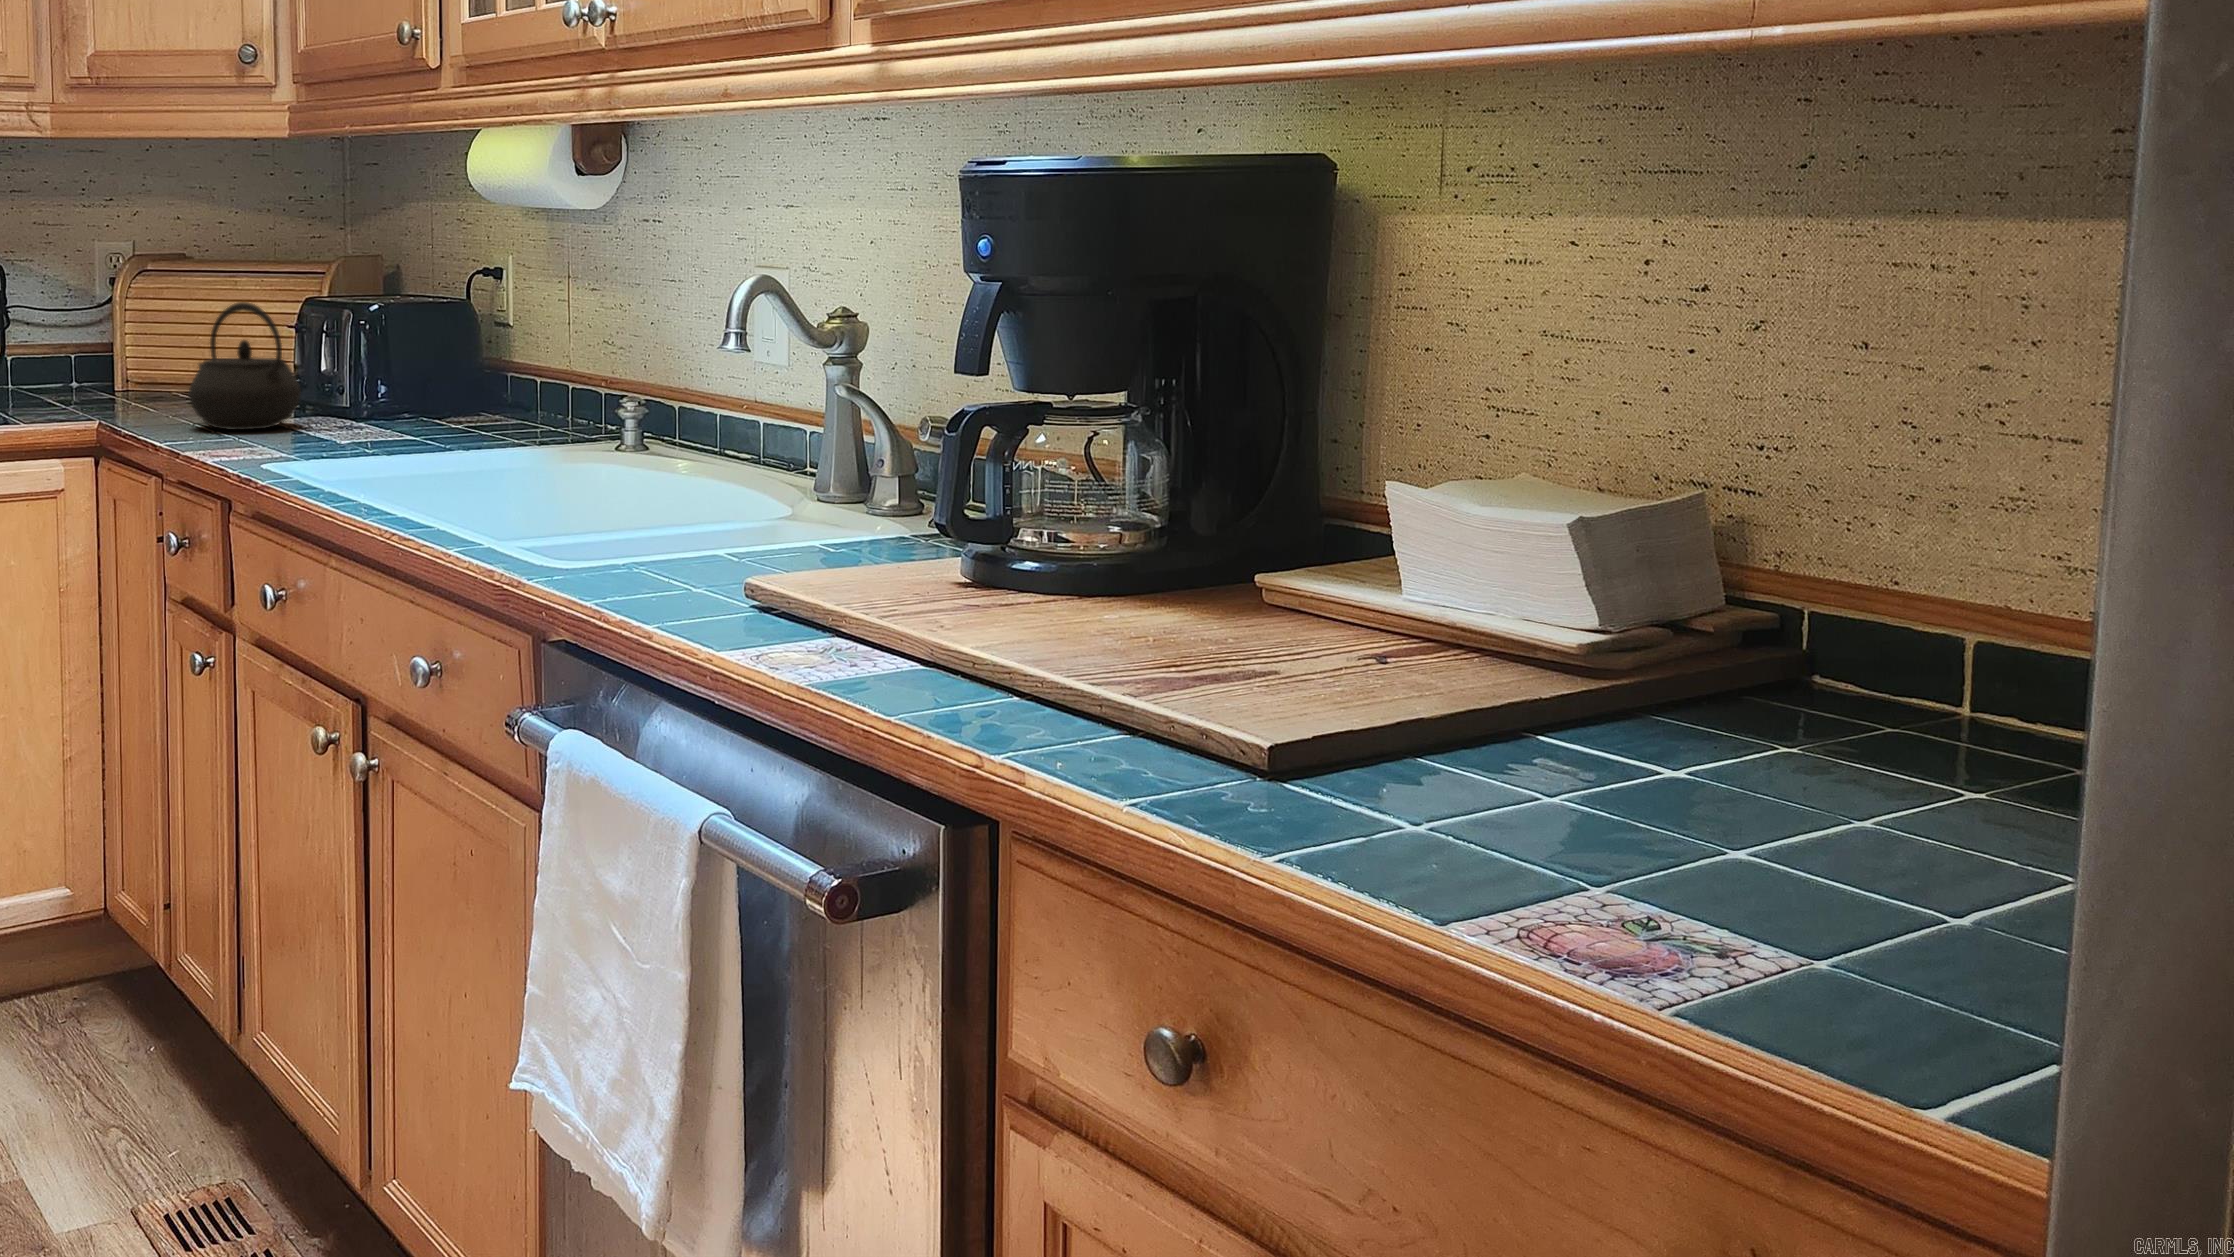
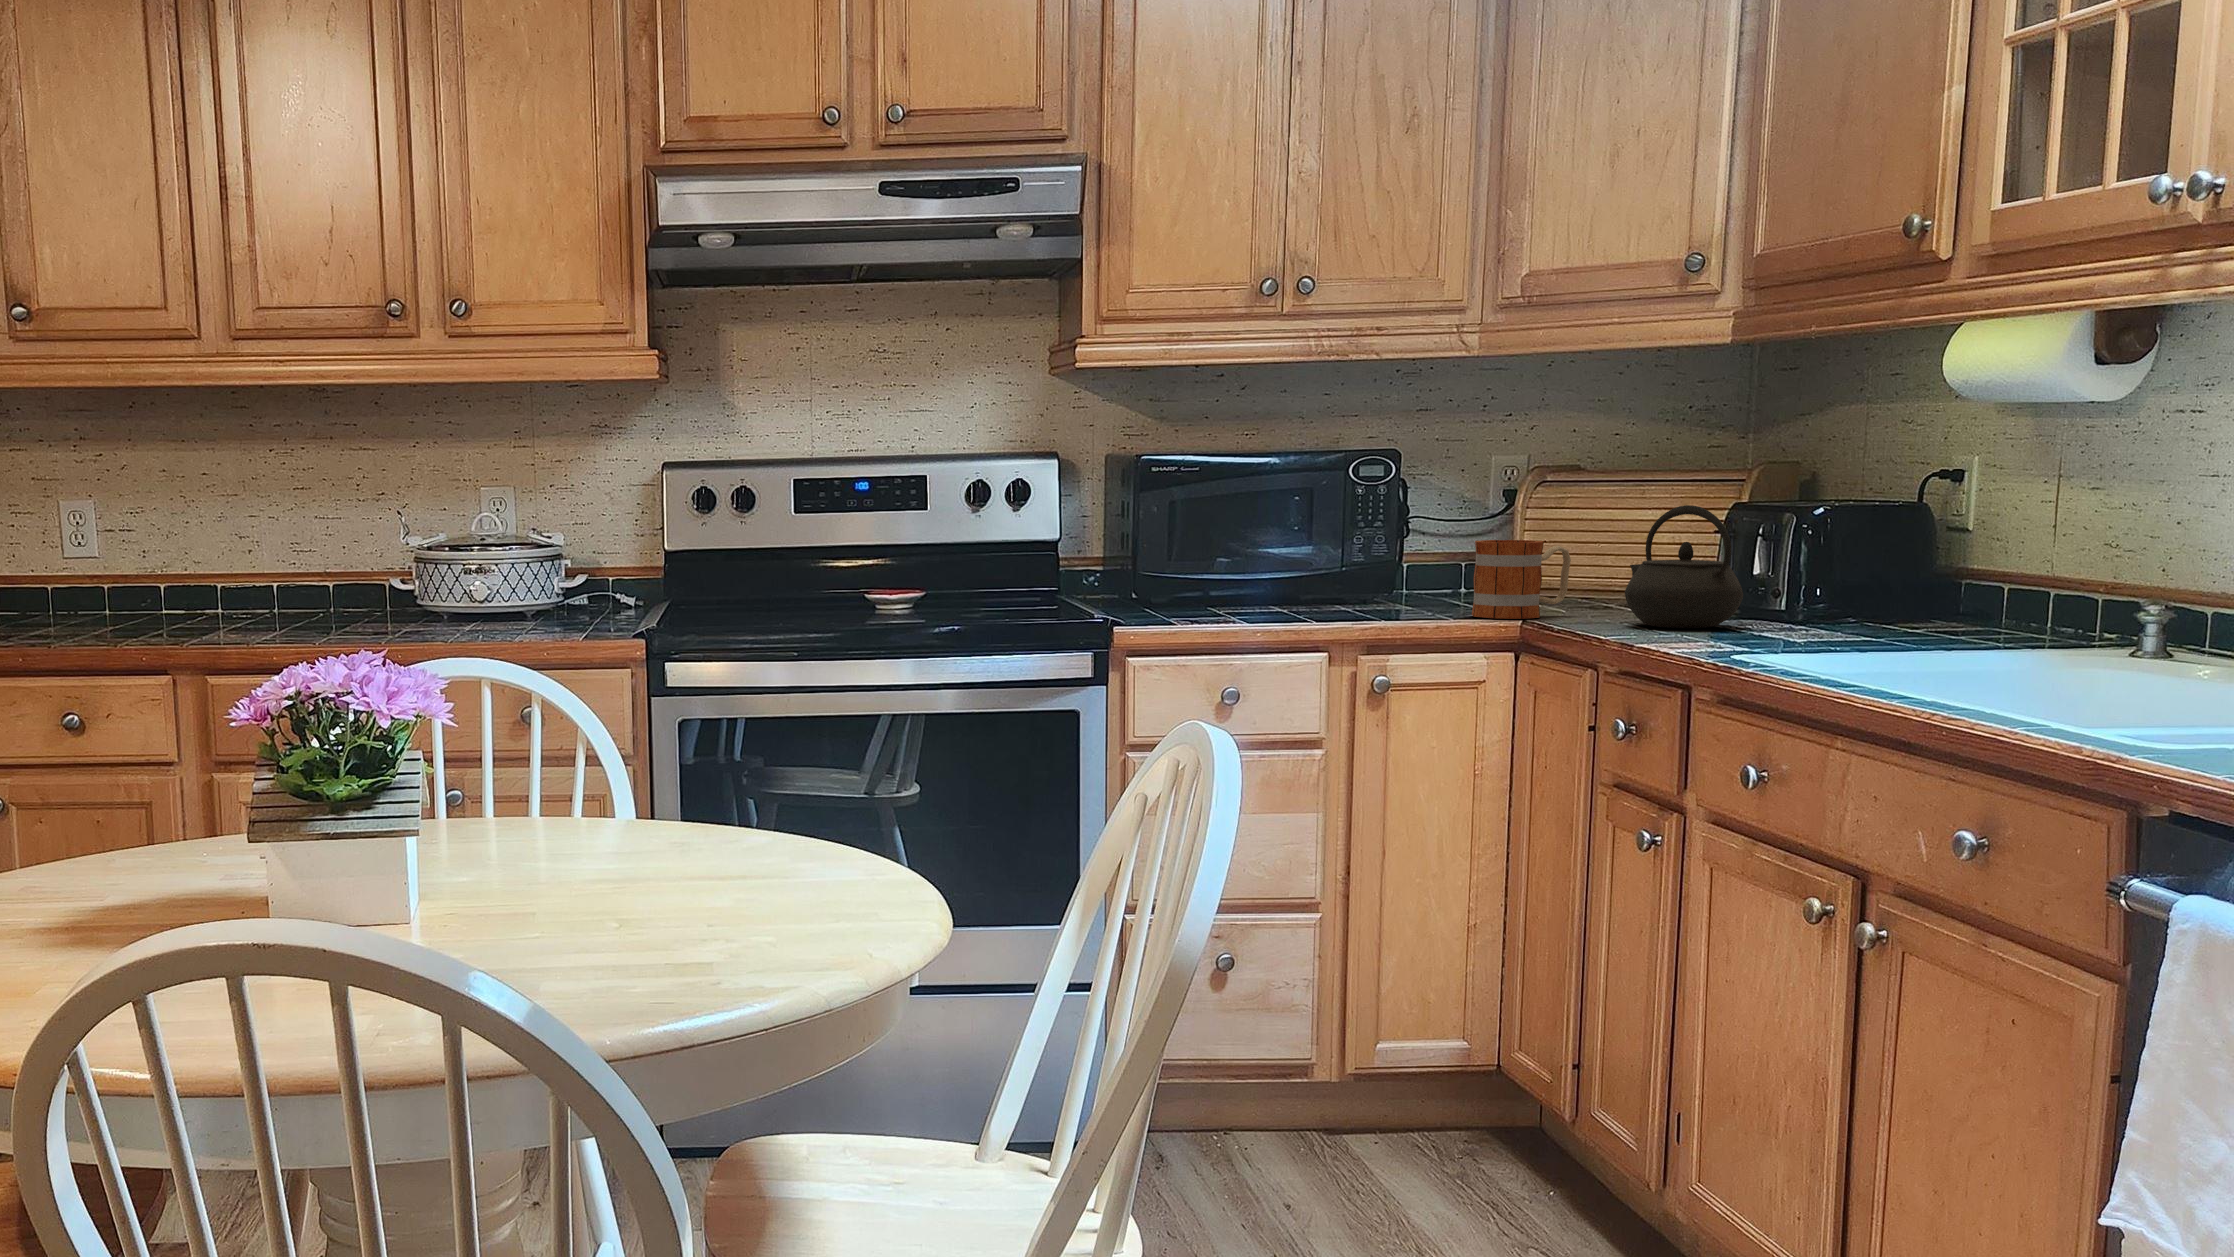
mug: none [43,336,147,423] -> present [1472,540,1571,619]

